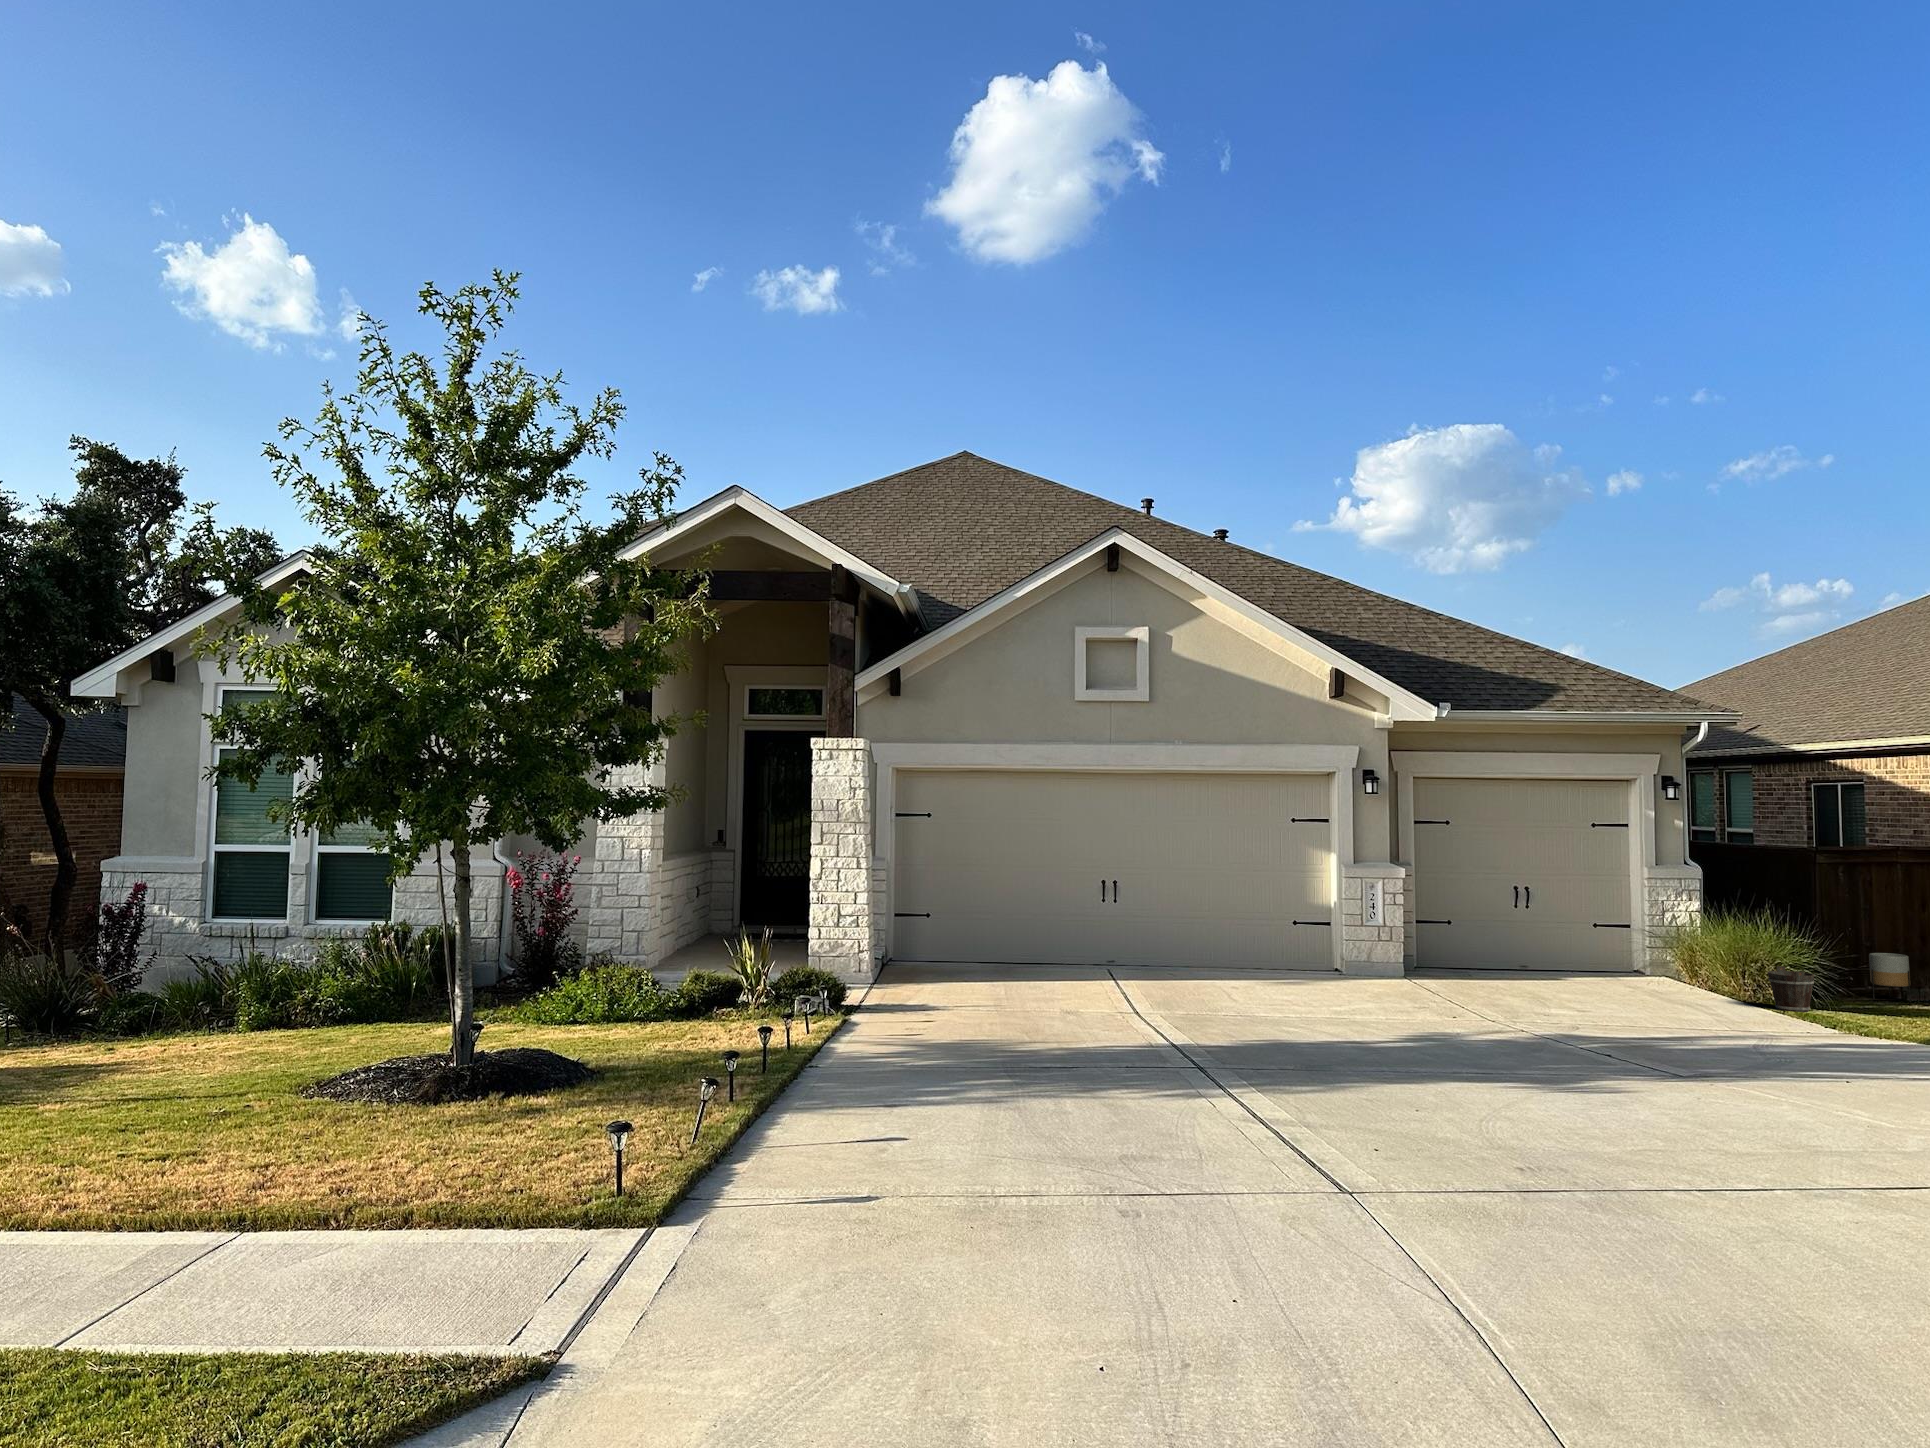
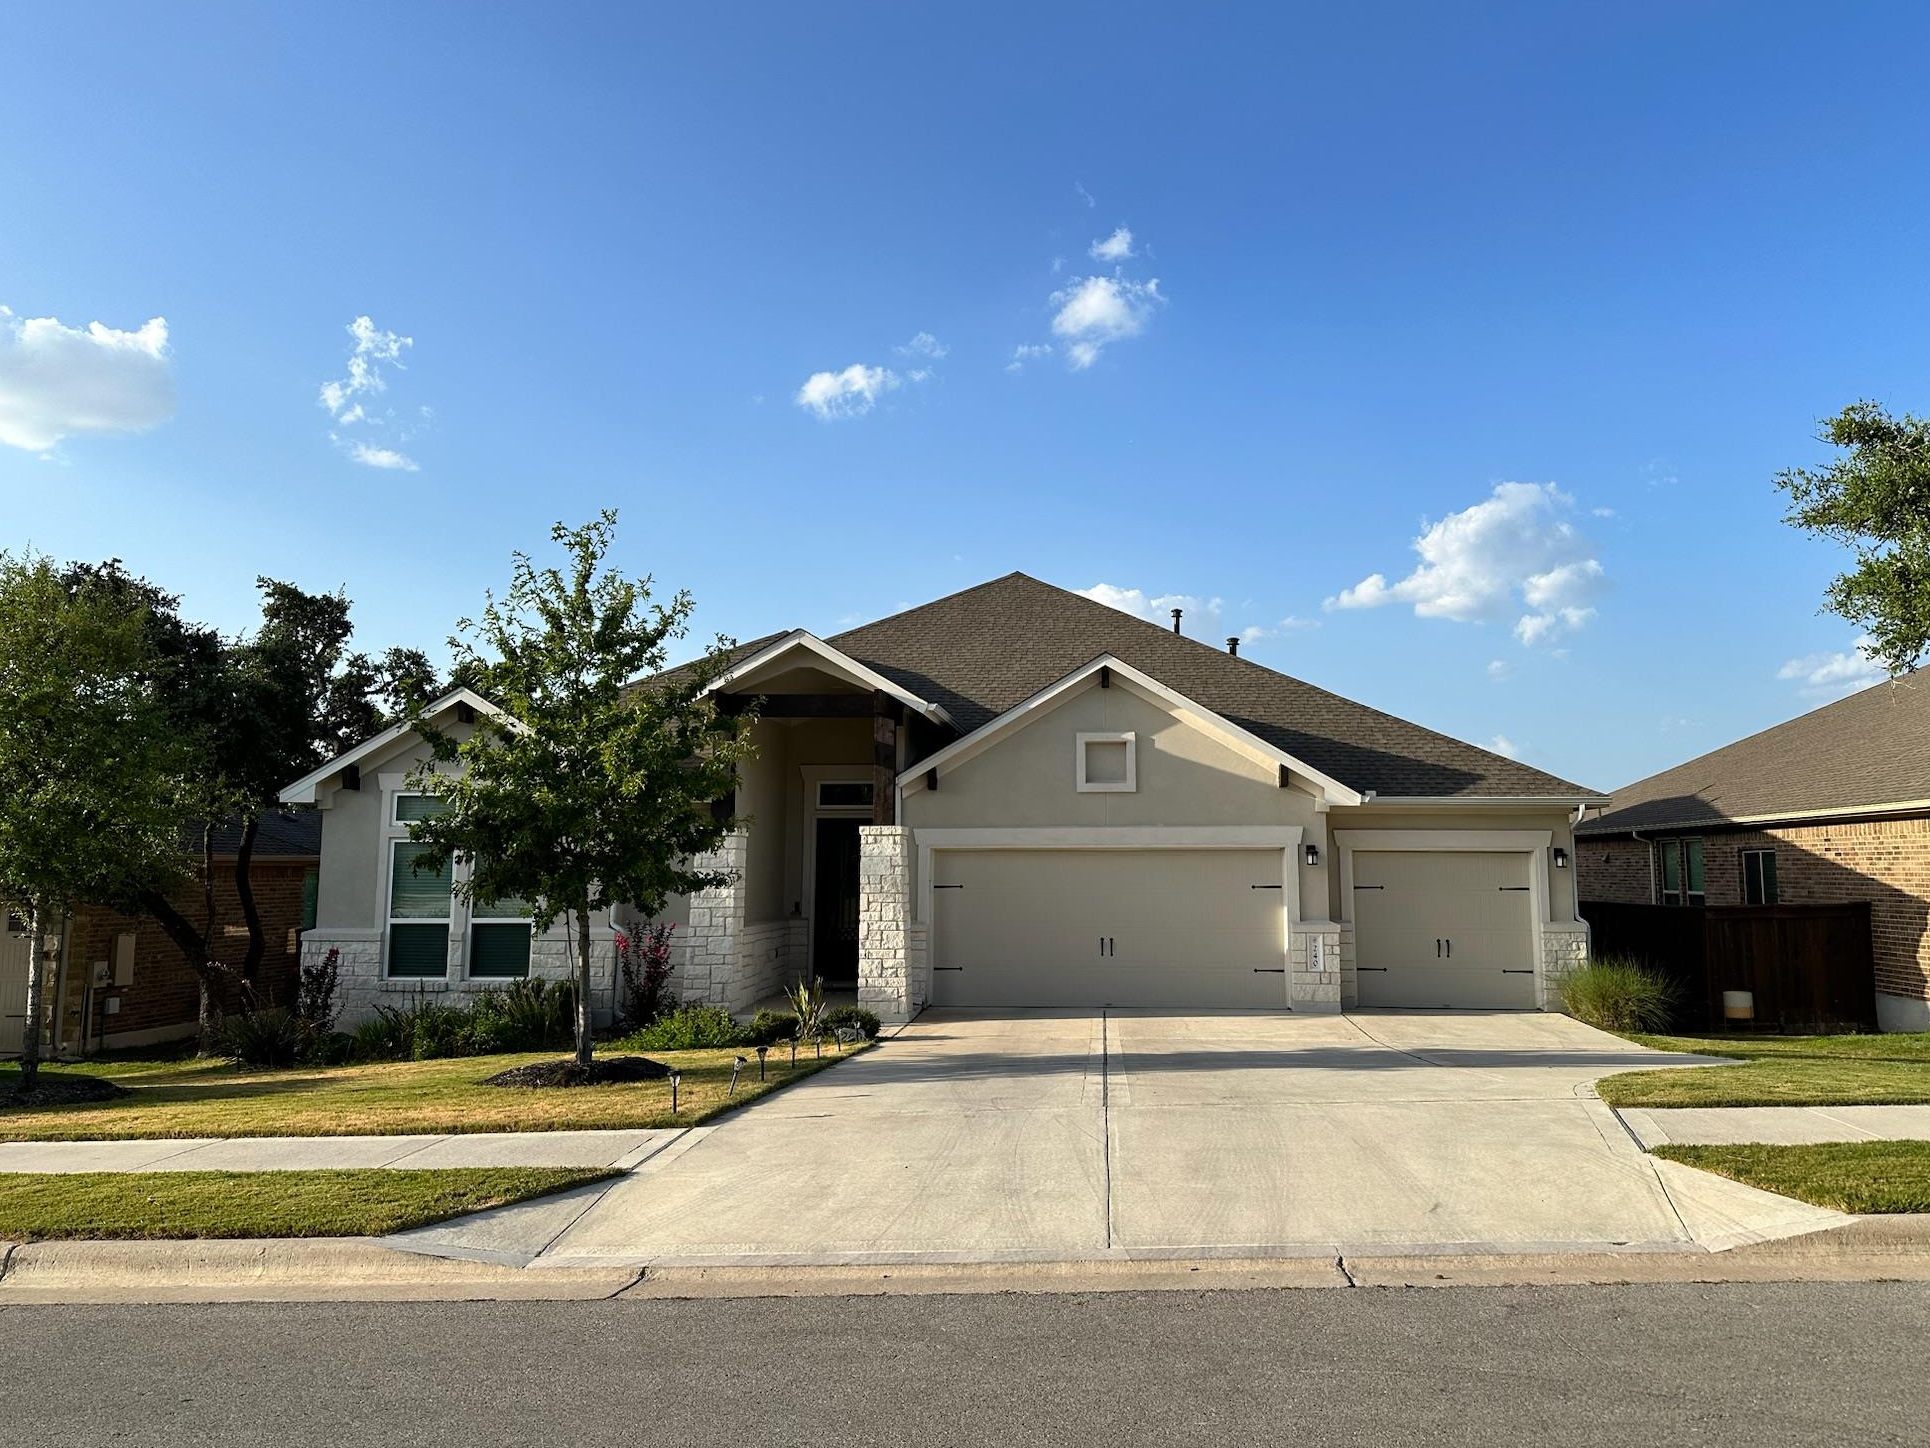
bucket: present [1768,966,1814,1012] -> none [1616,1001,1650,1036]

